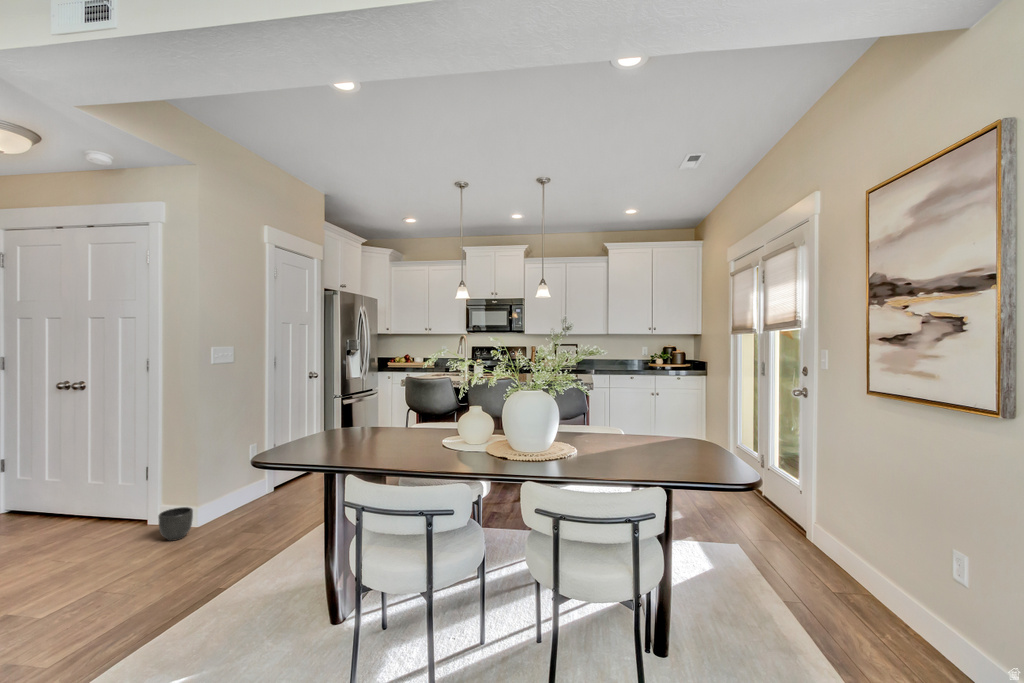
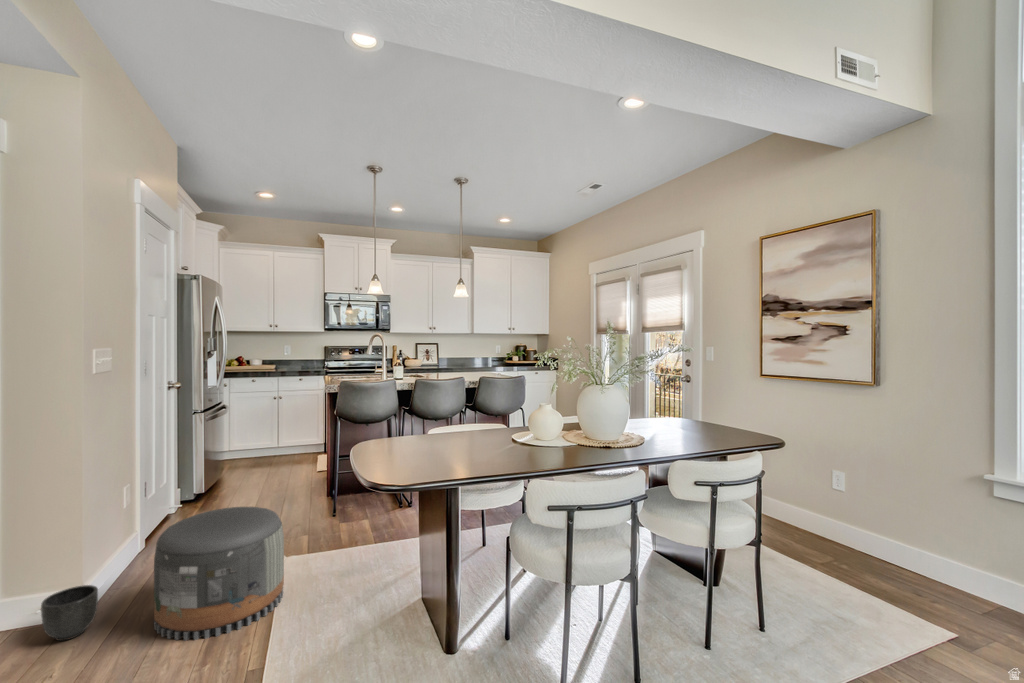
pouf: none [207,470,303,563] -> present [154,507,284,641]

